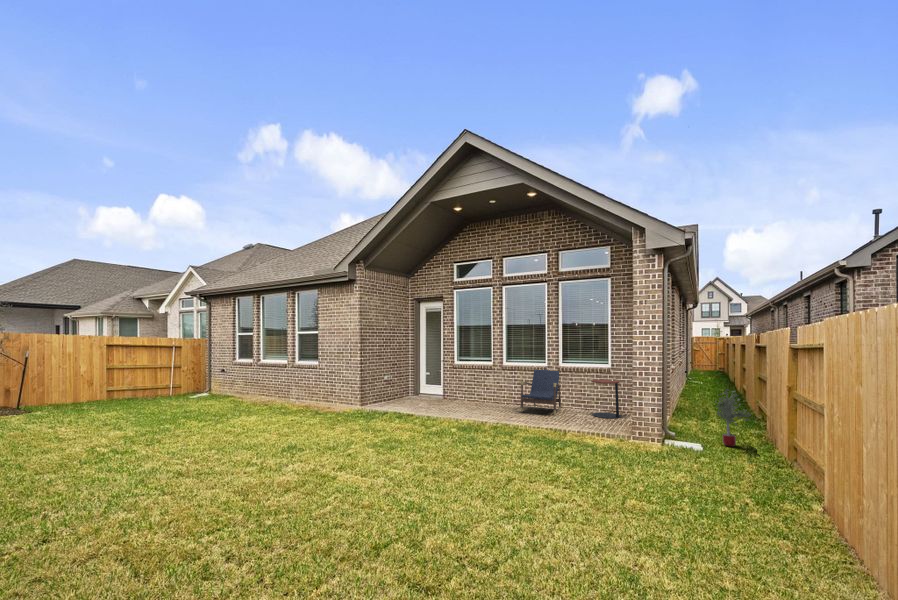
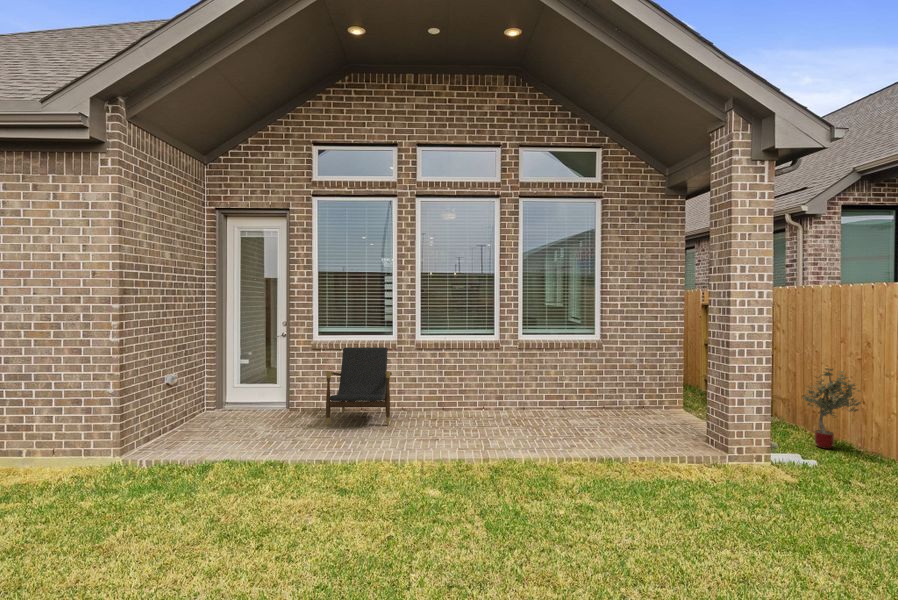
lounge chair: present [521,369,561,415] -> present [326,347,392,426]
side table: present [591,379,621,419] -> none [581,359,625,420]

